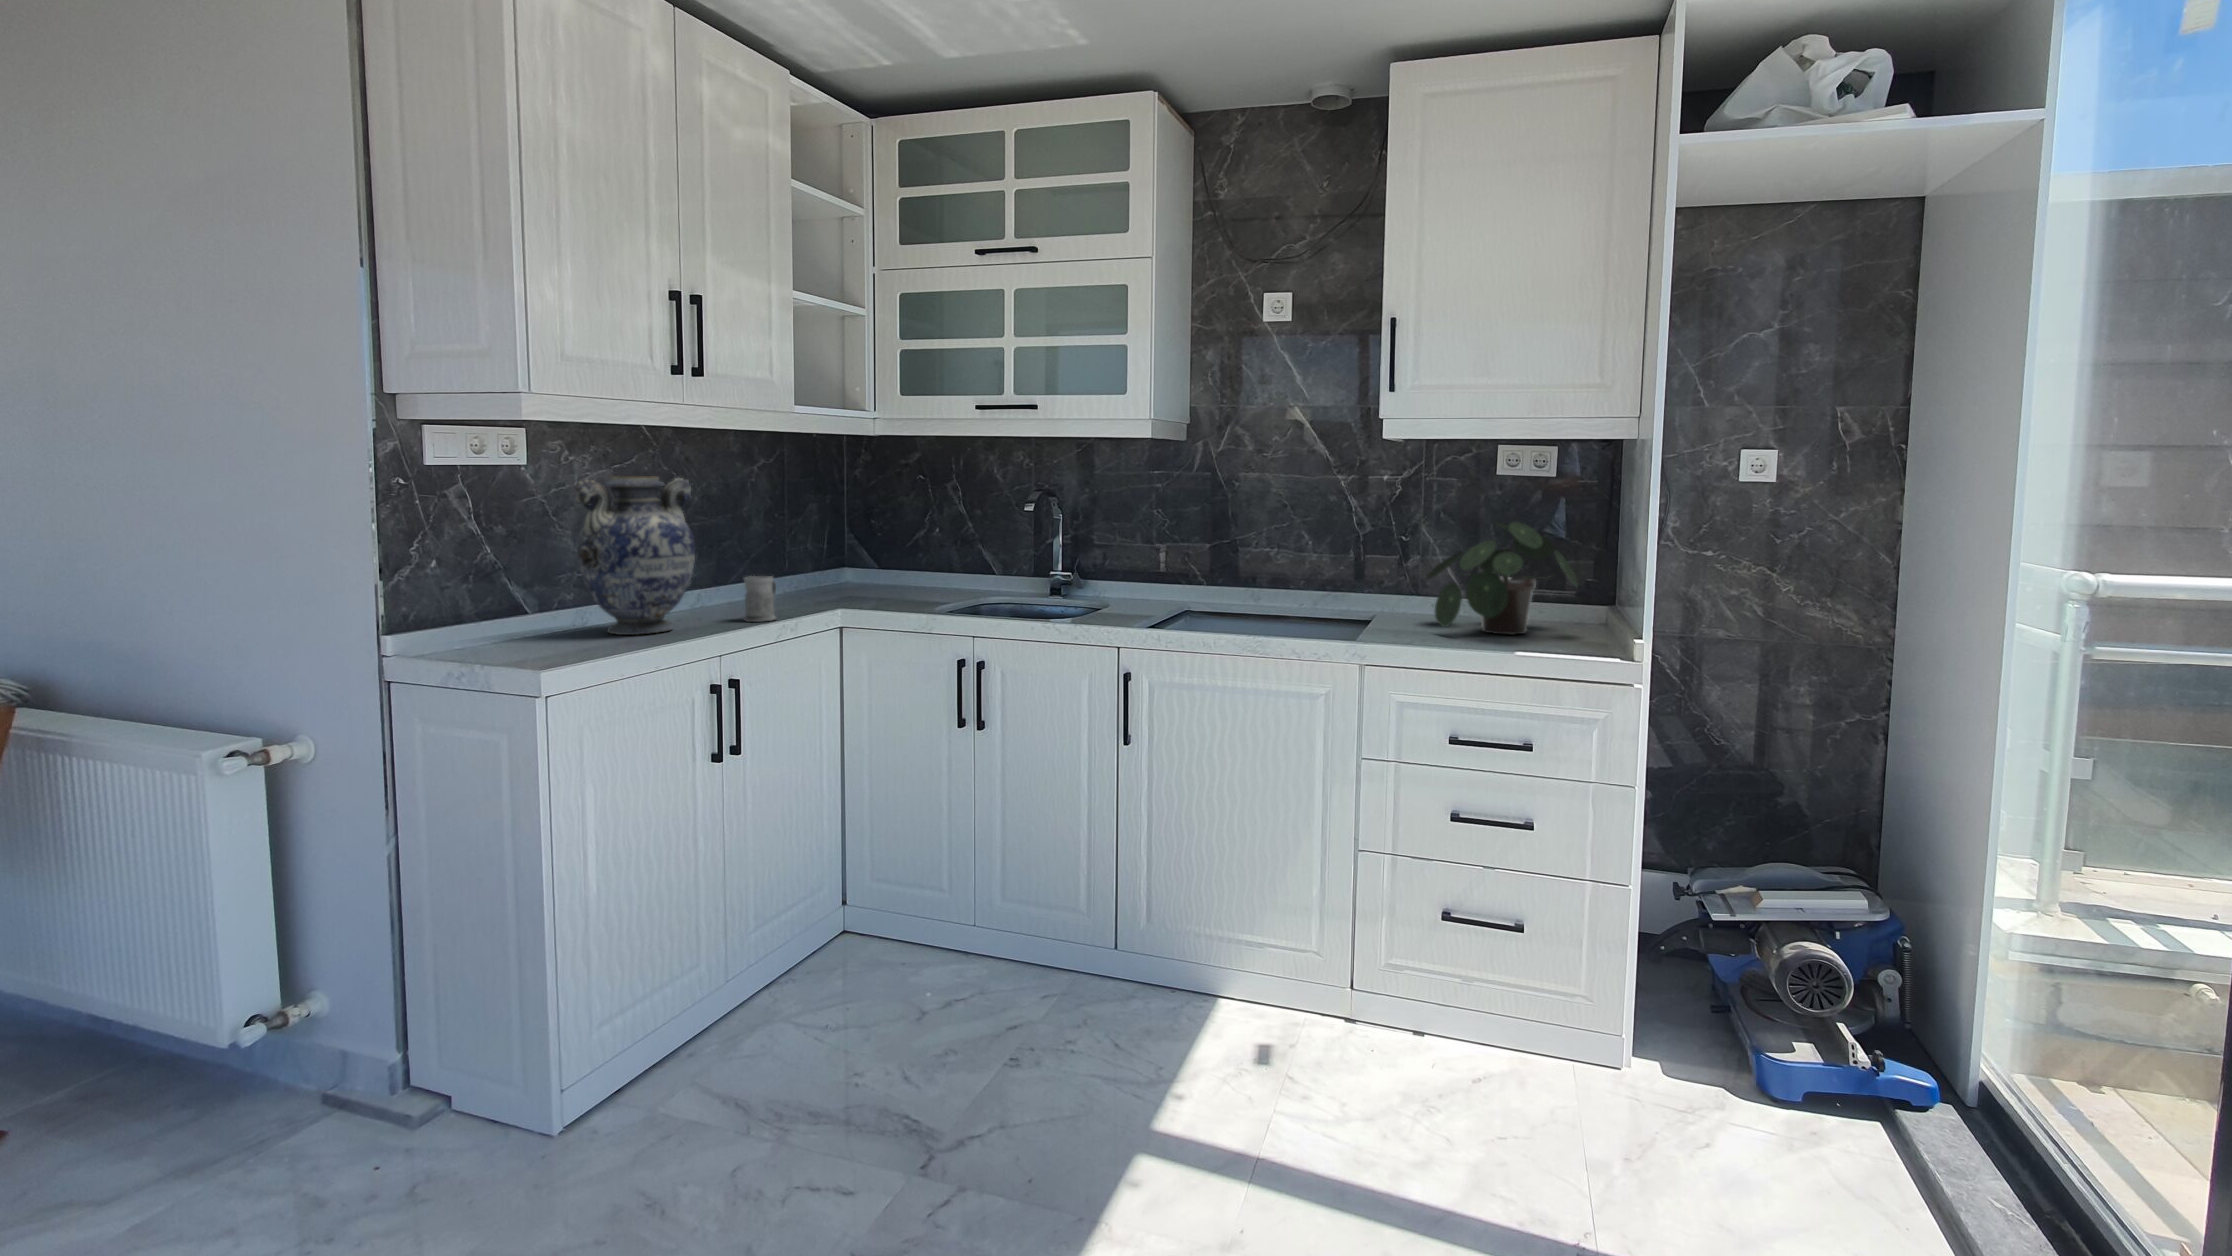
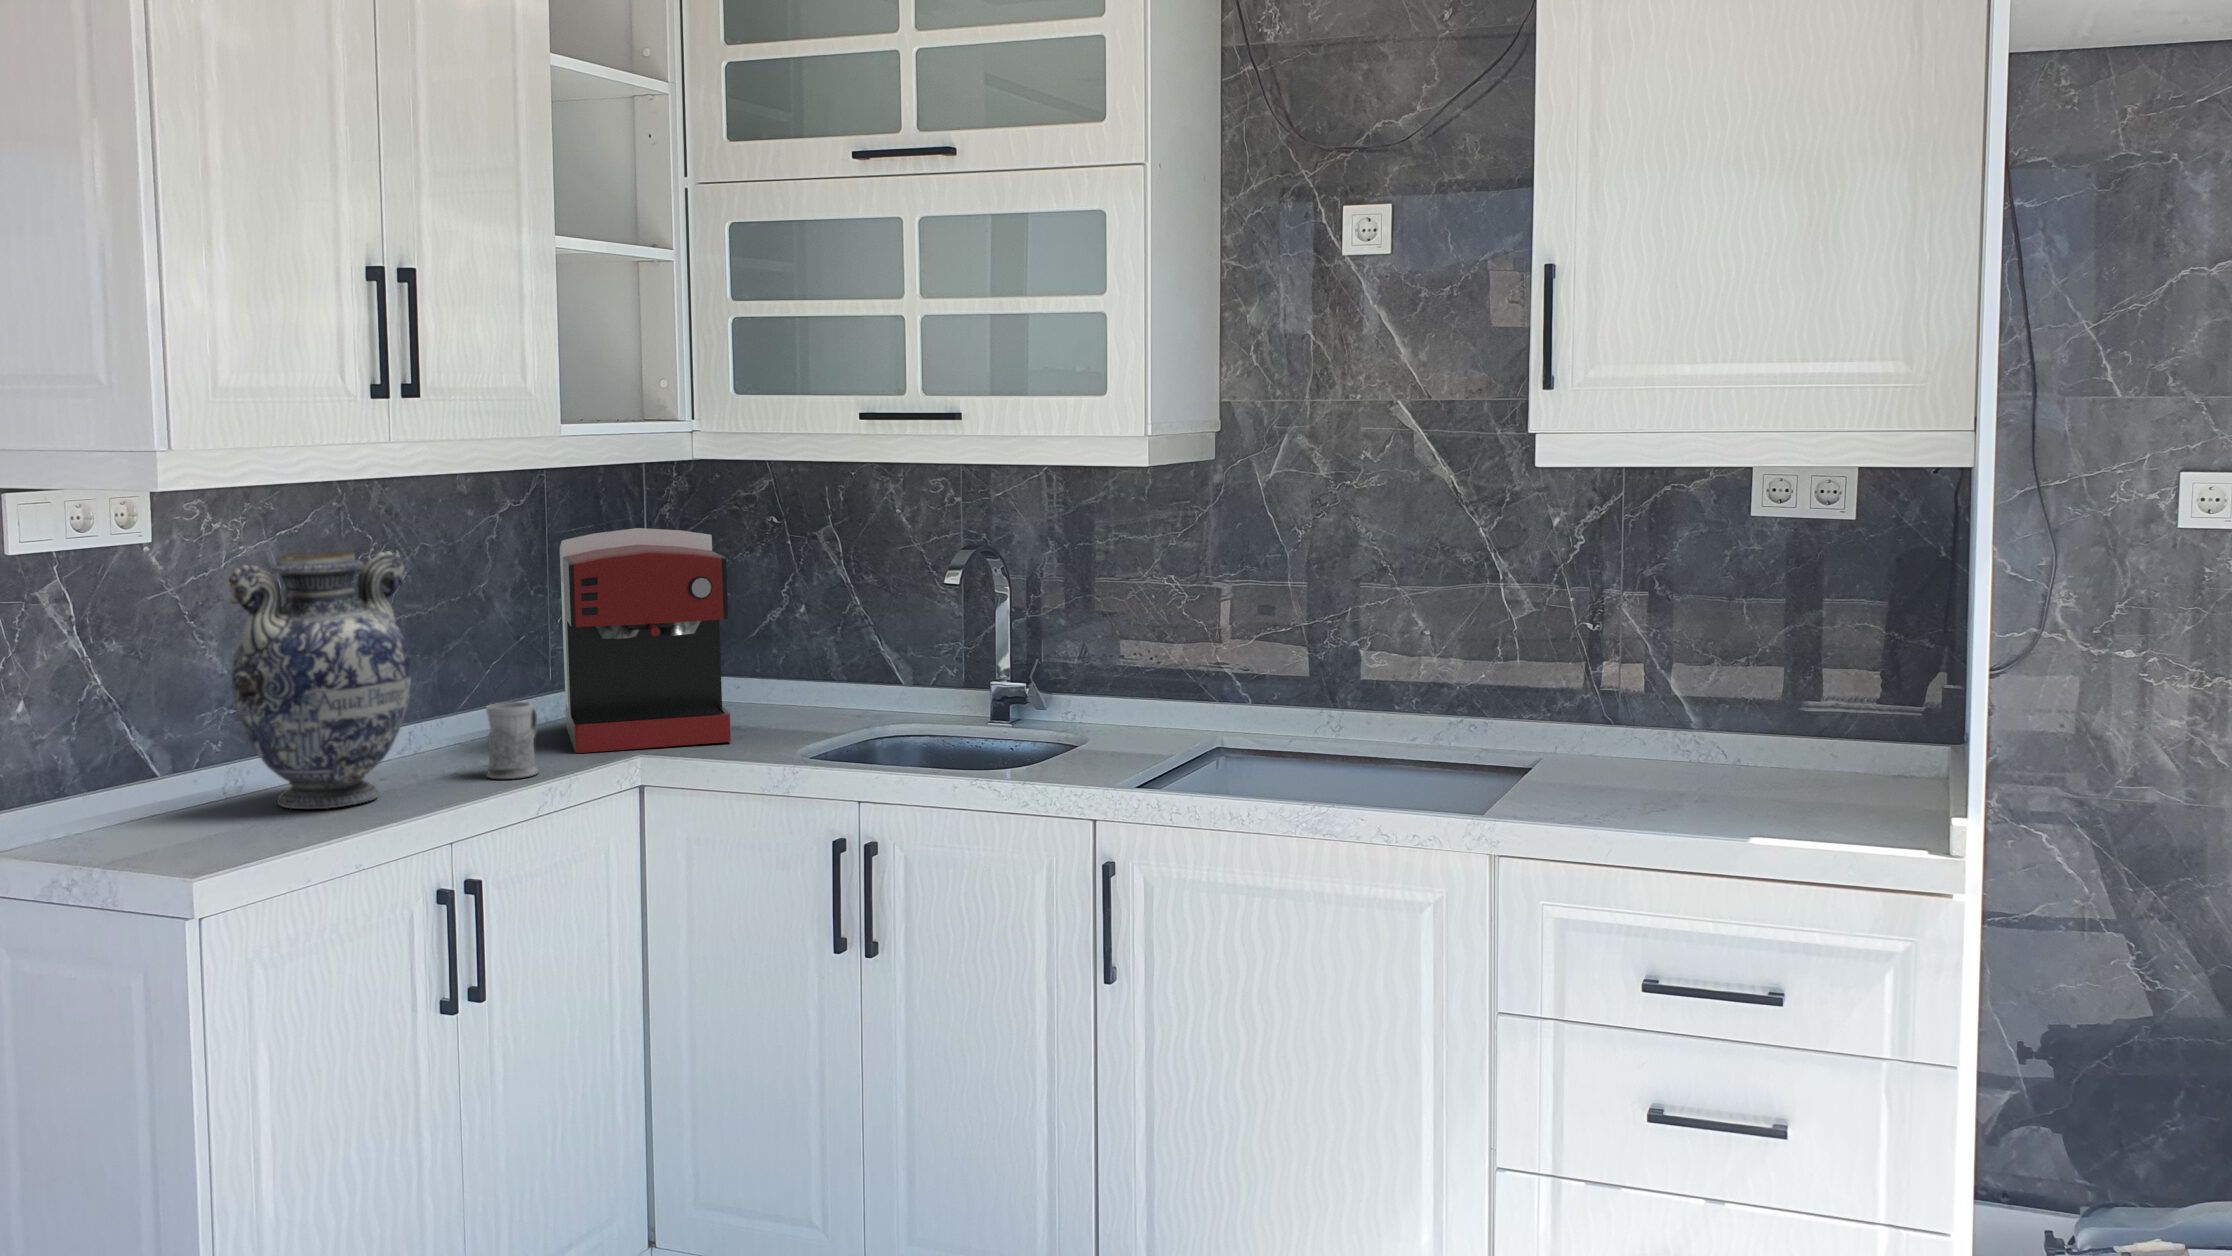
coffee maker: none [791,479,897,611] -> present [560,528,731,753]
potted plant: present [1426,521,1578,635] -> none [1619,604,1879,802]

